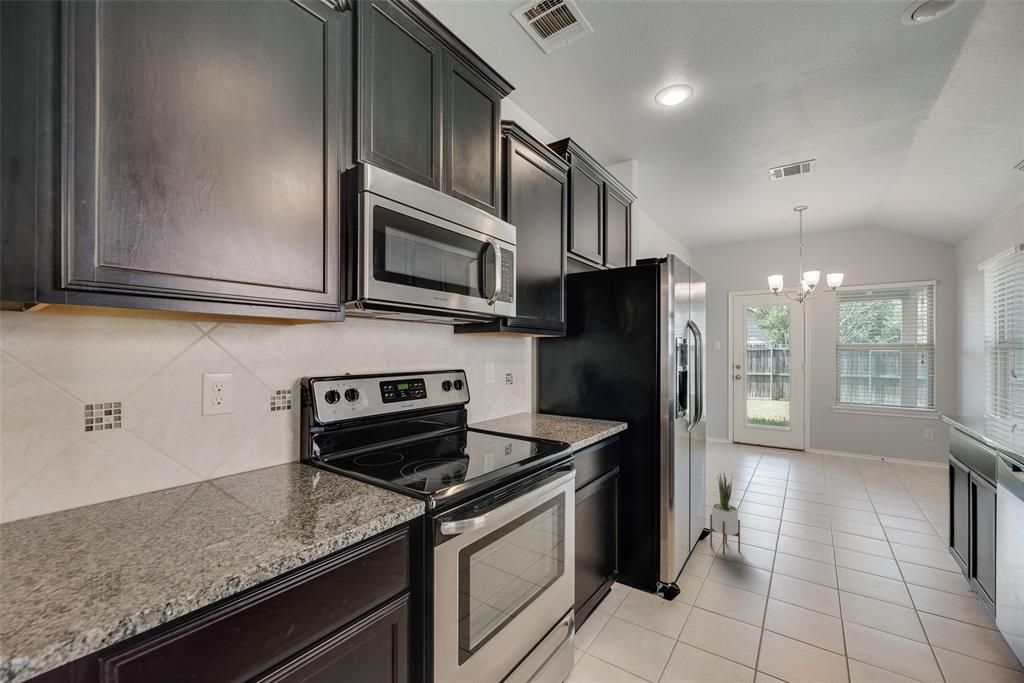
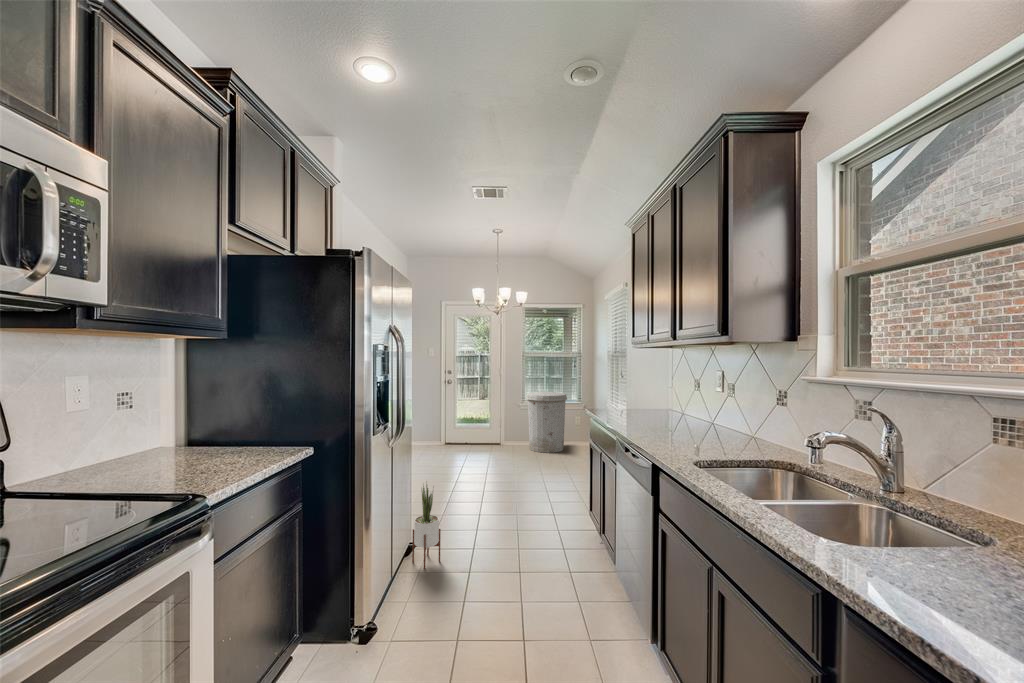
trash can: none [842,395,908,471] -> present [526,392,567,453]

